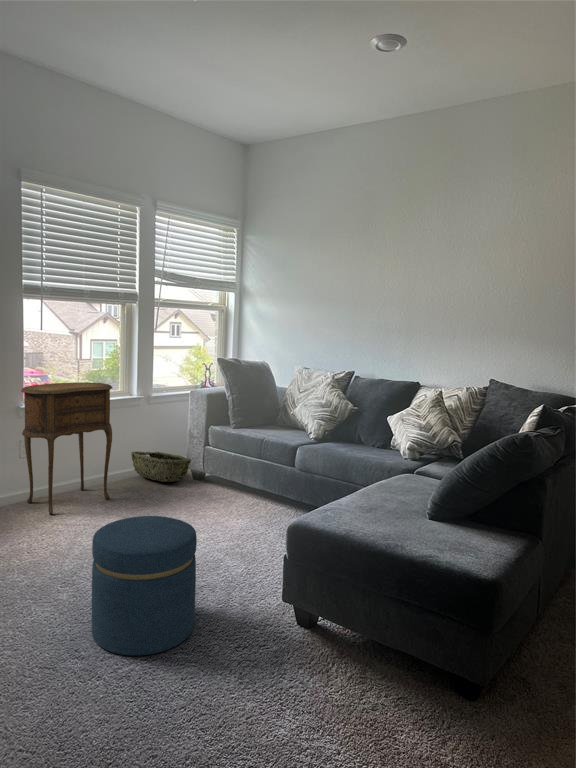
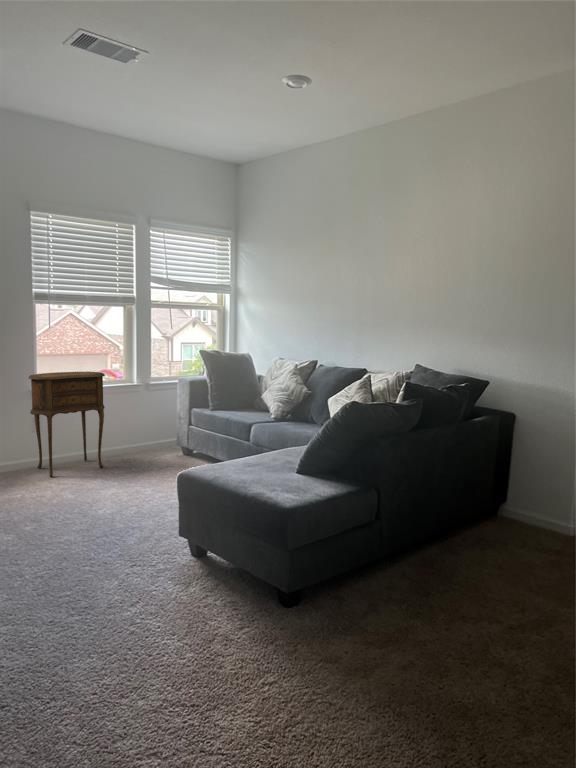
woven basket: present [131,451,191,482] -> none [130,431,178,457]
ottoman: present [92,516,197,656] -> none [33,468,114,566]

